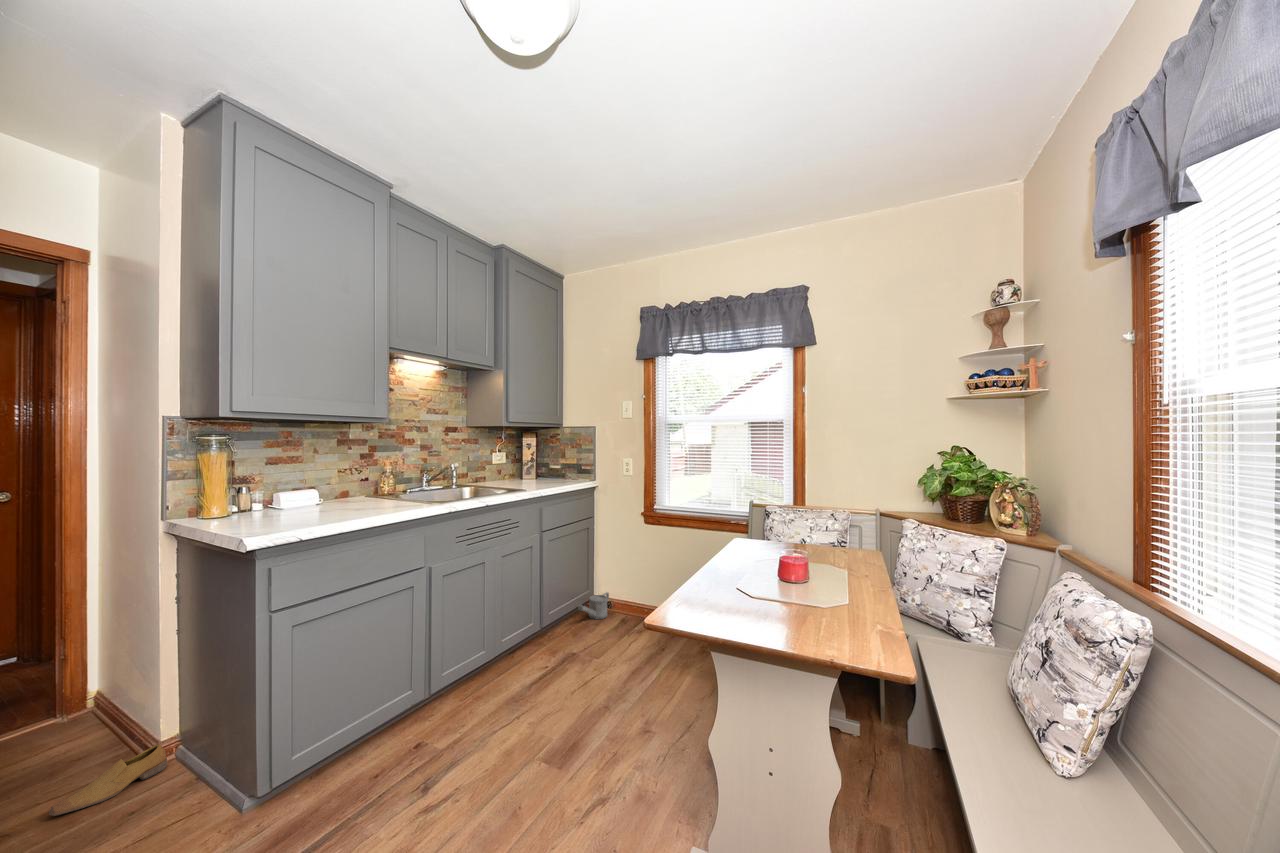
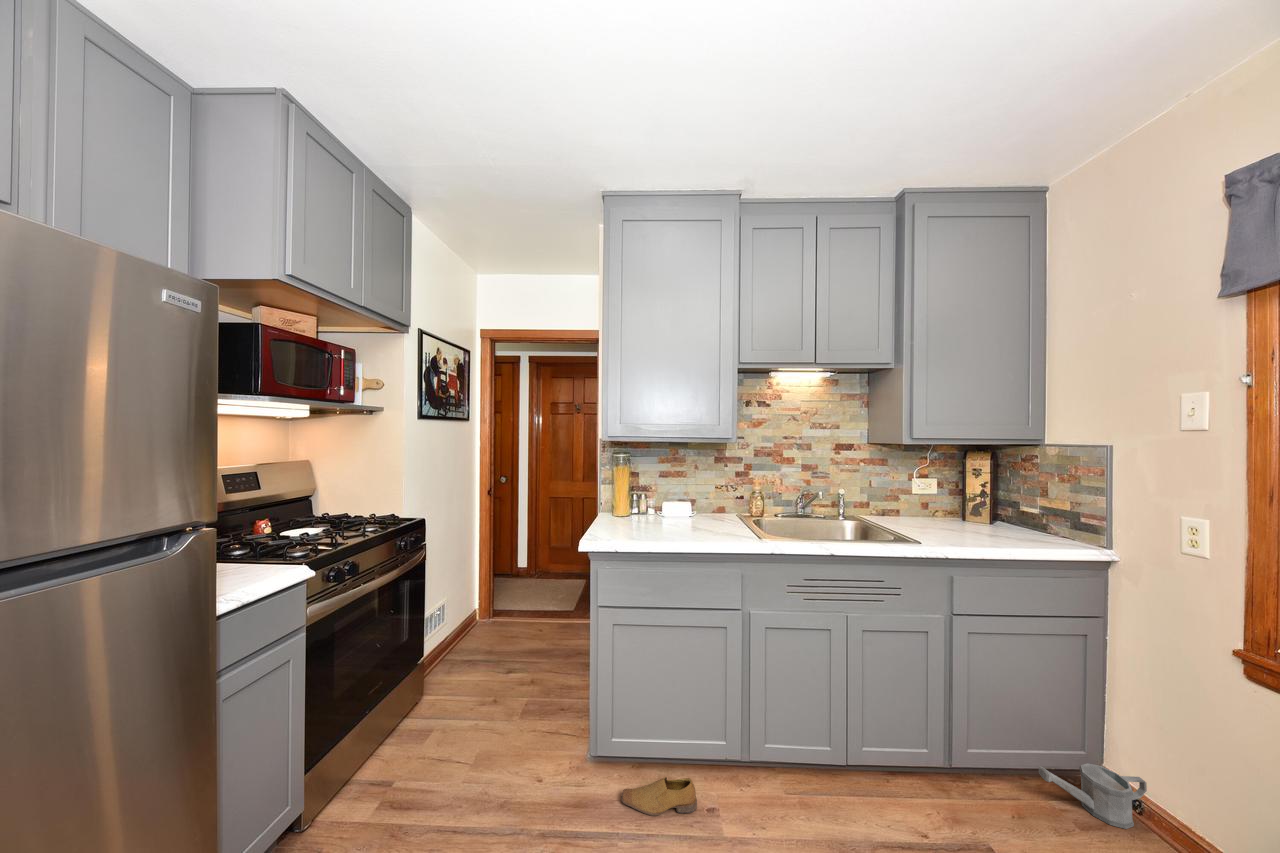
shoe: present [49,744,167,816] -> present [621,777,697,816]

